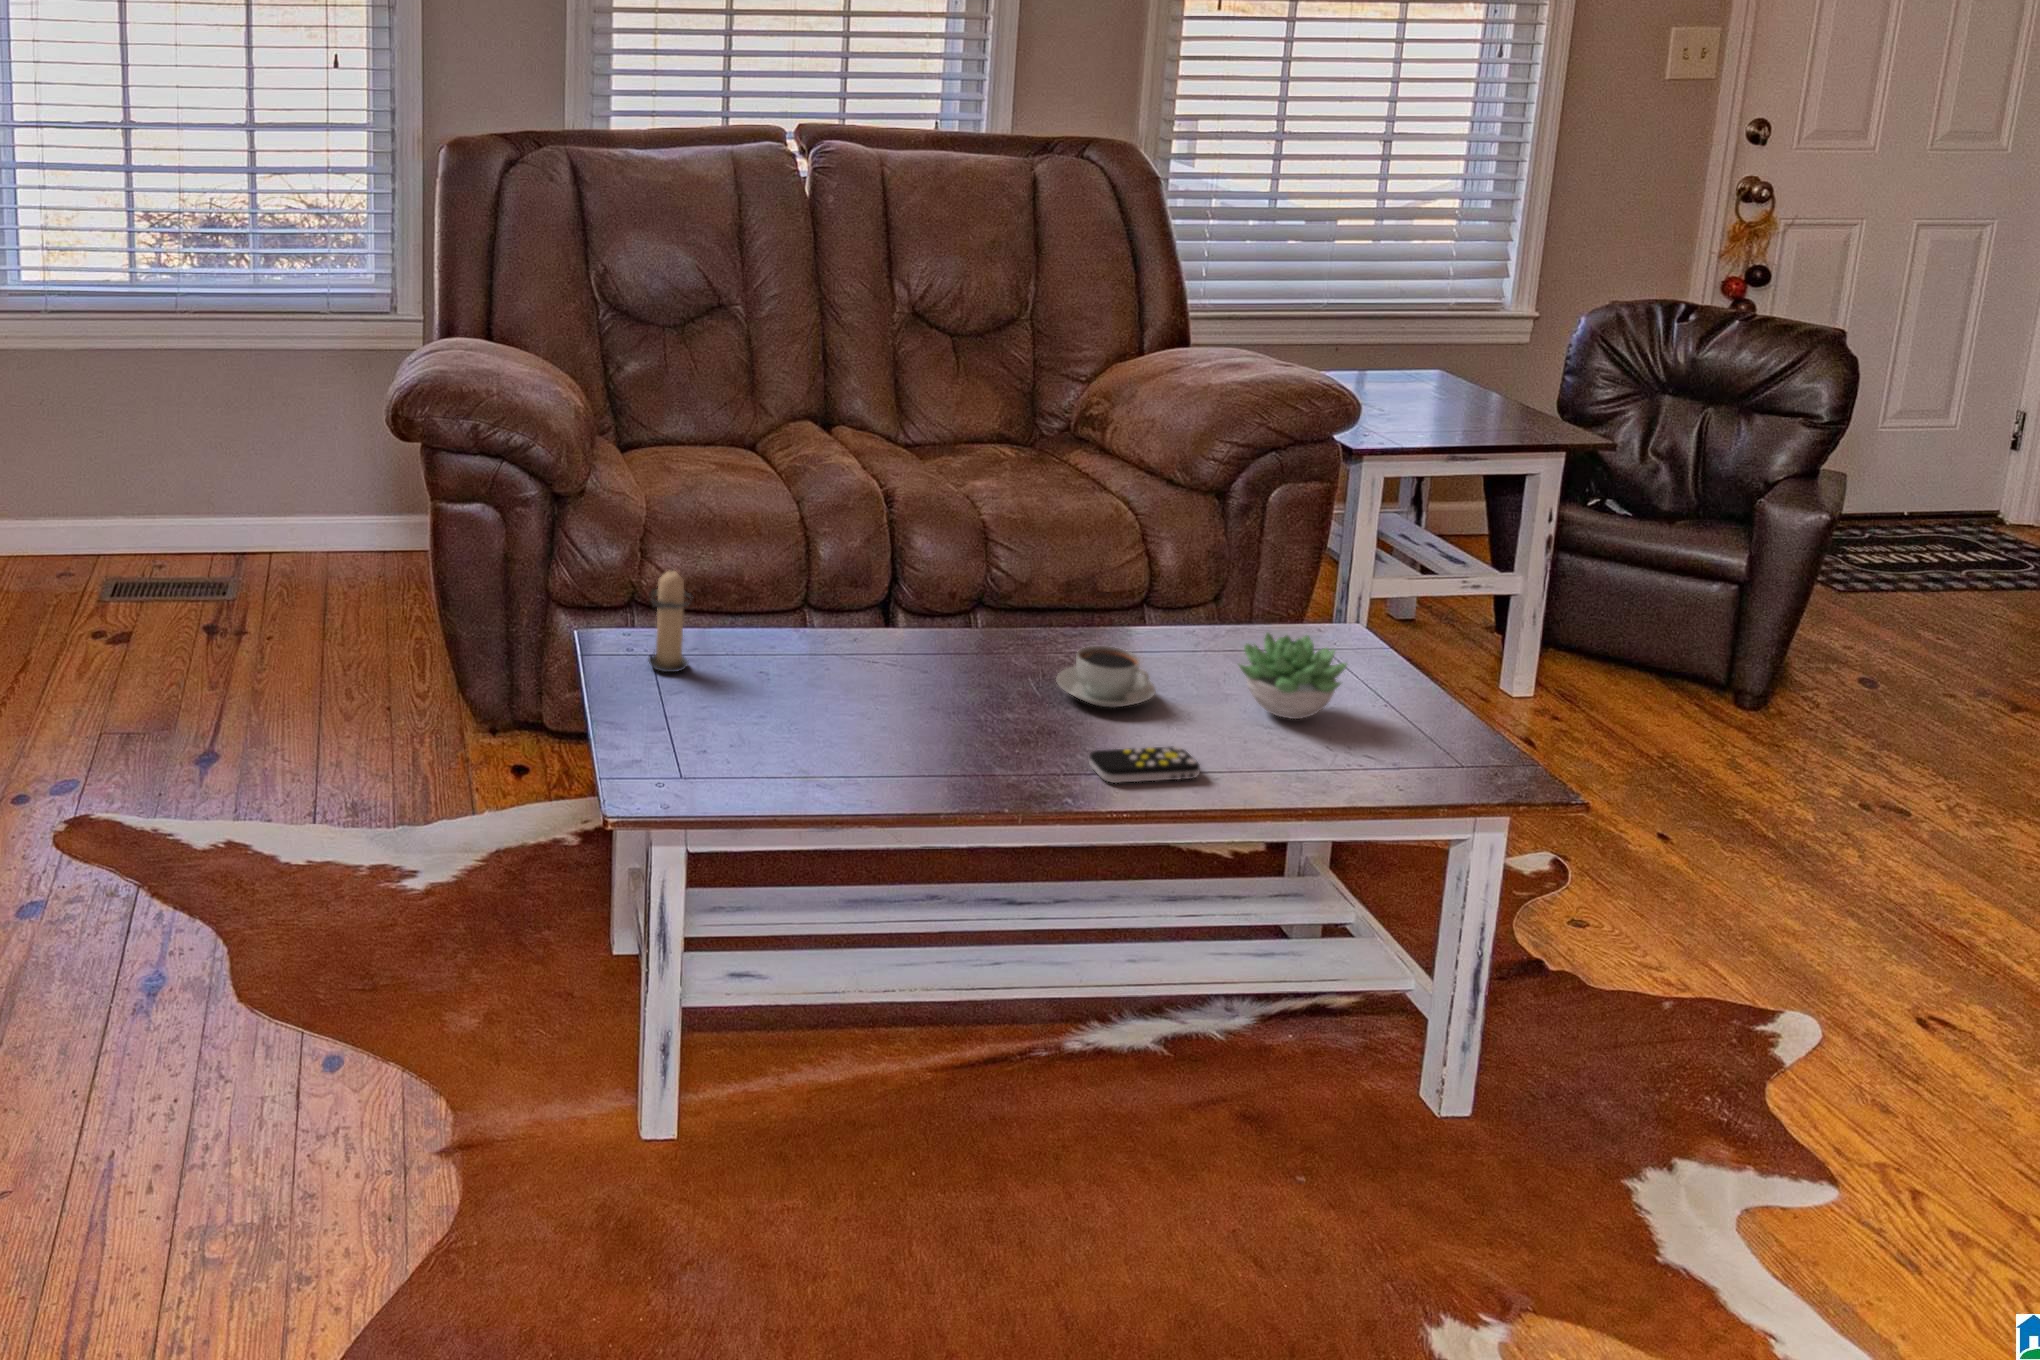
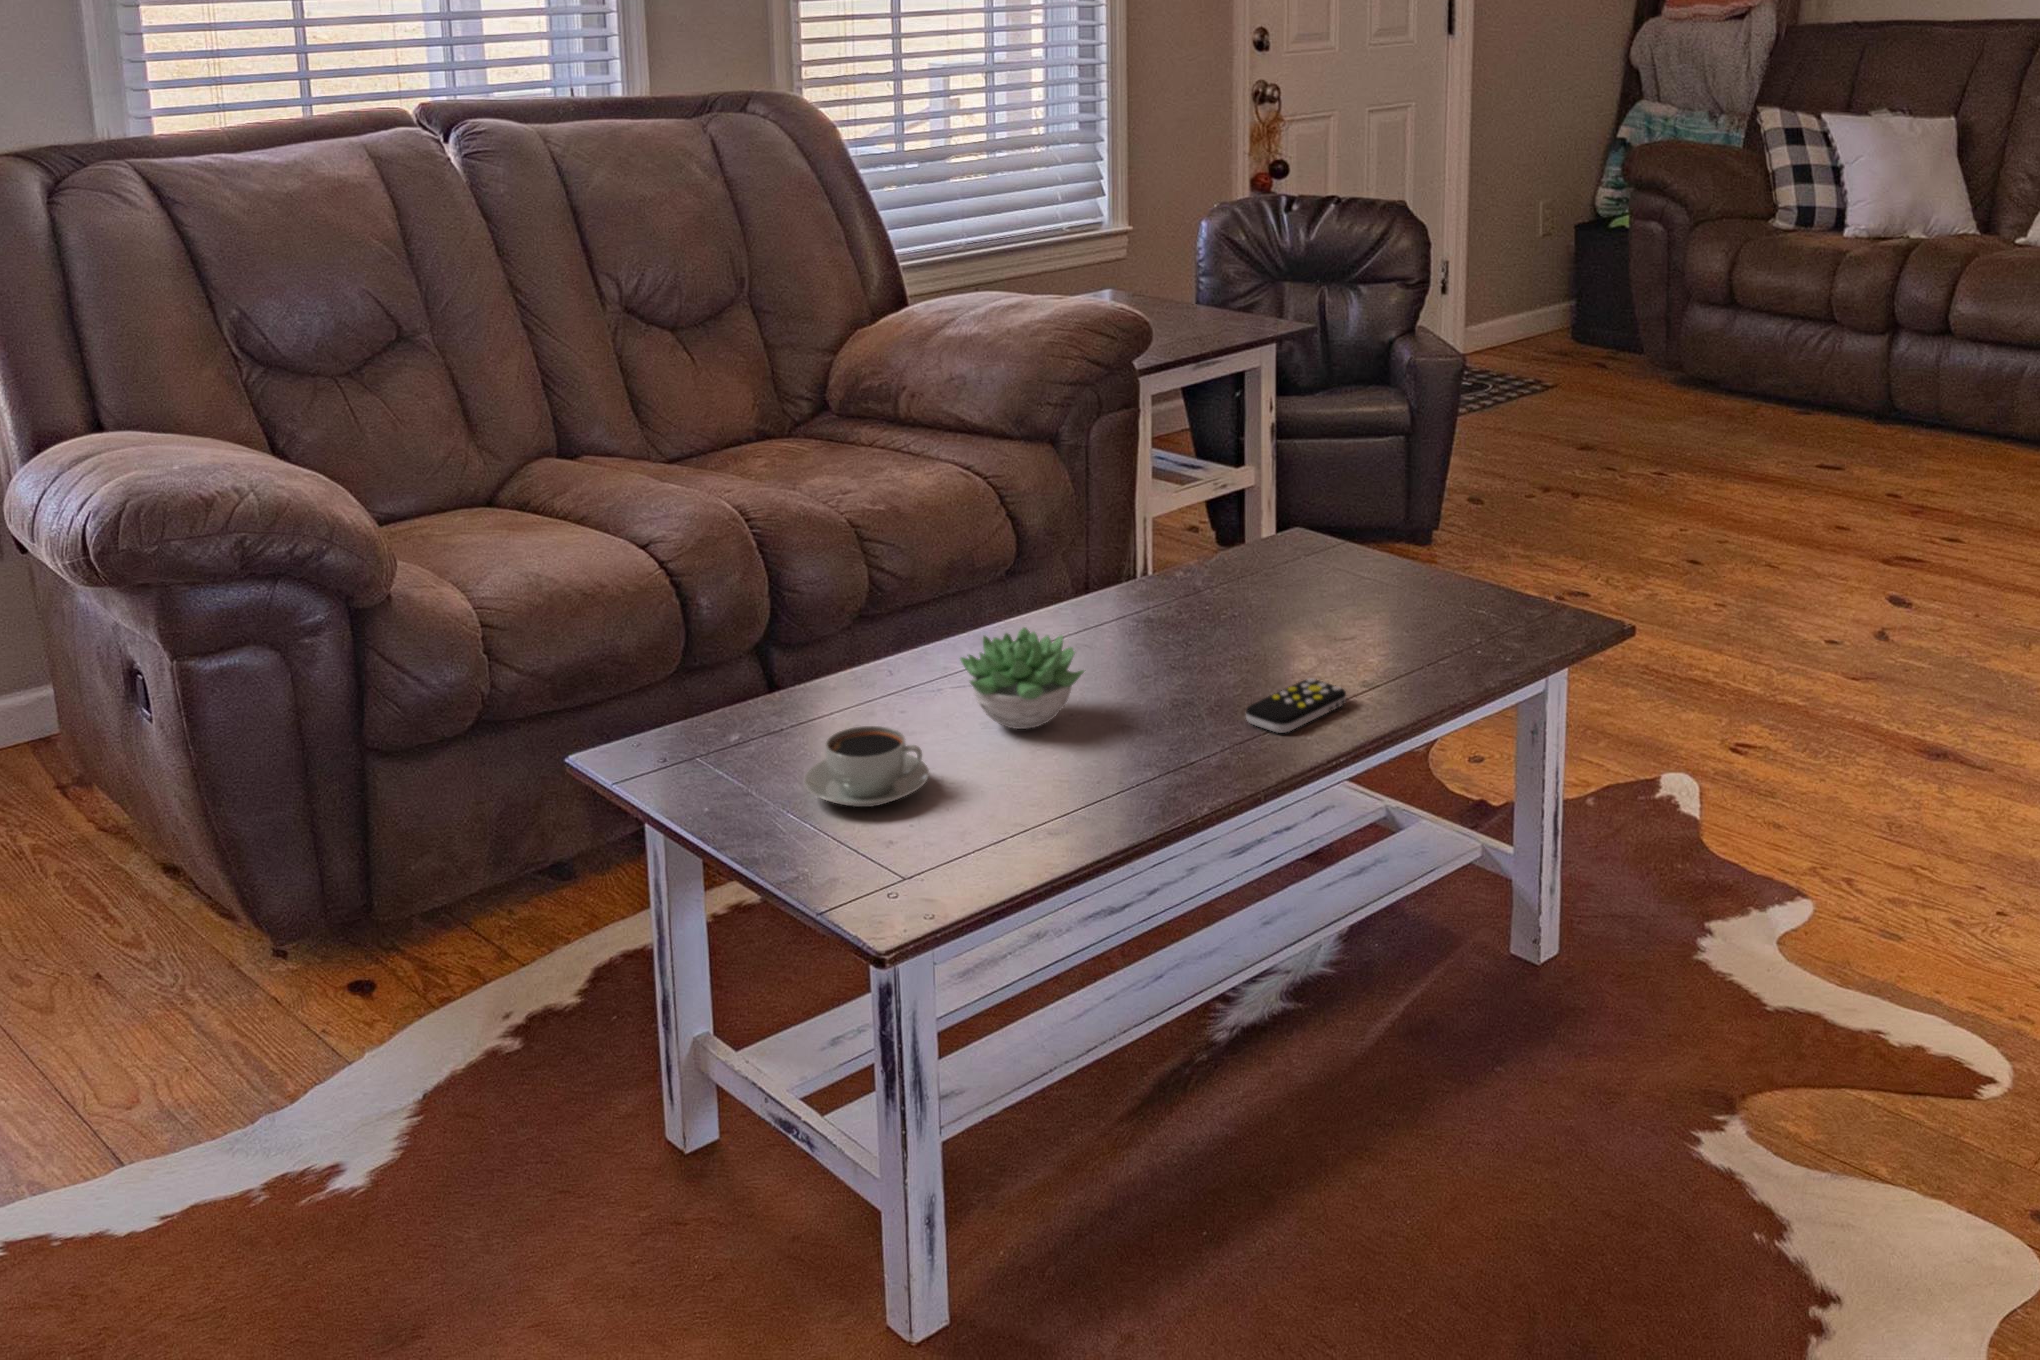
candle: present [648,570,691,672] -> none [679,632,751,774]
succulent plant: present [1239,633,1347,719] -> present [960,627,1084,729]
coffee cup: present [1056,646,1156,708] -> present [804,726,929,807]

